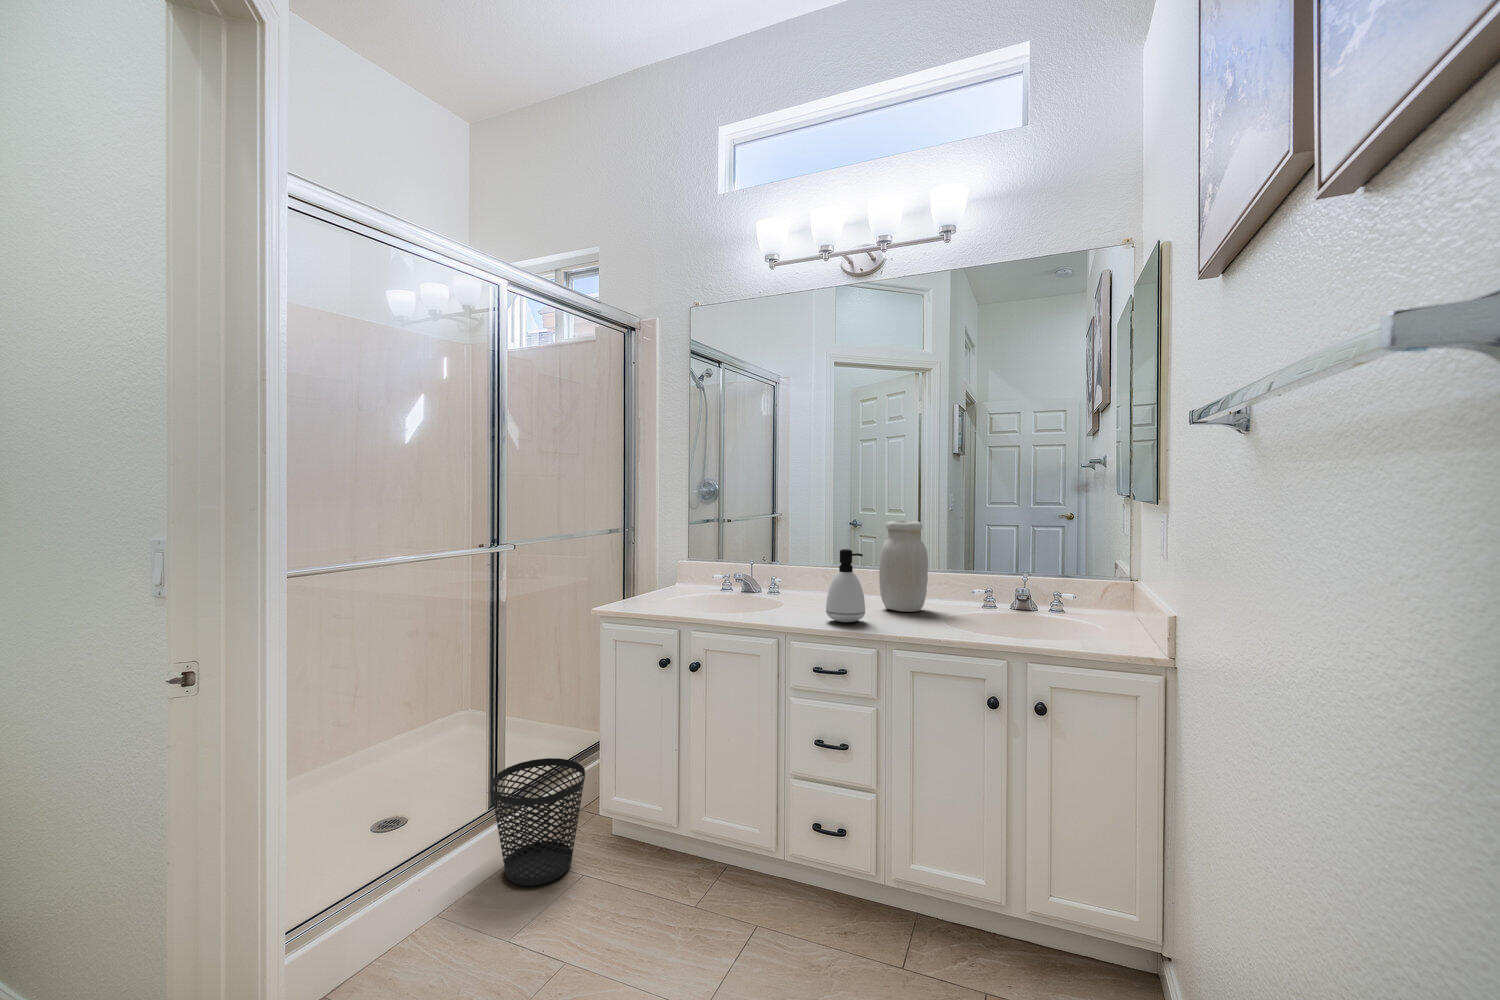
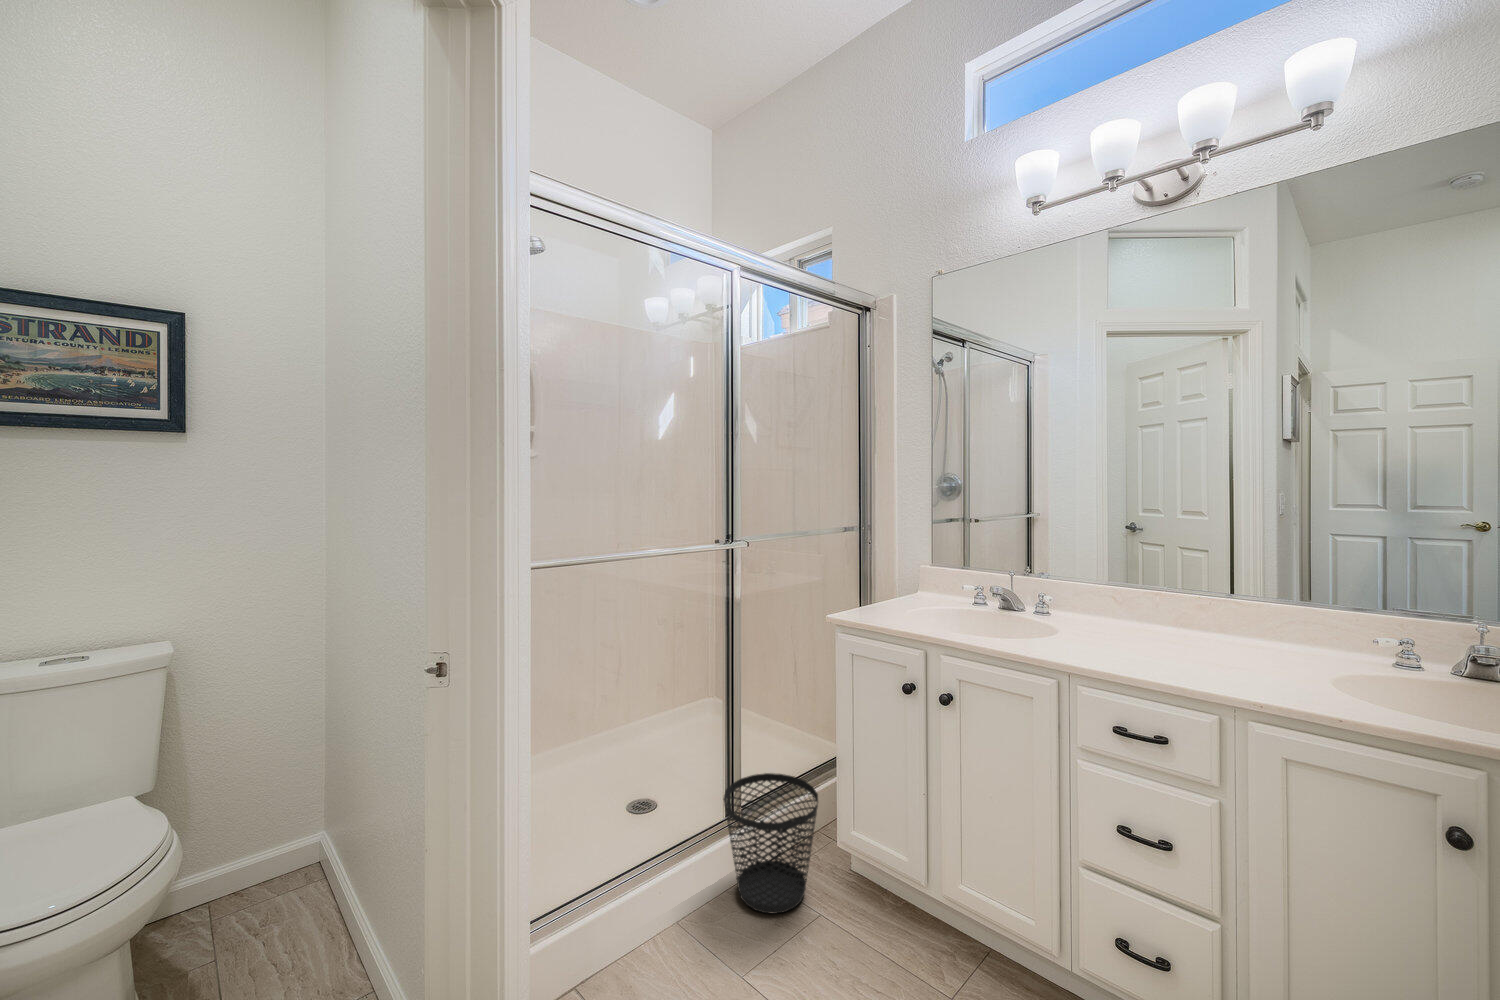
jar: present [879,521,928,612] -> none [1204,528,1289,657]
soap dispenser: present [826,549,865,622] -> none [1127,568,1191,668]

